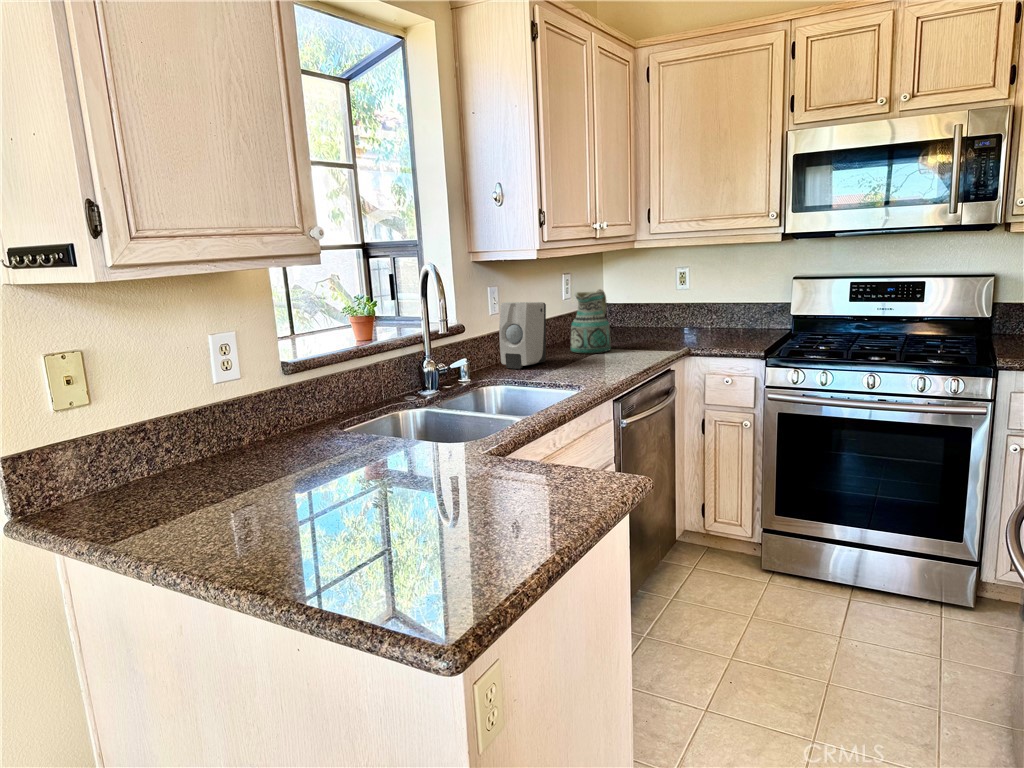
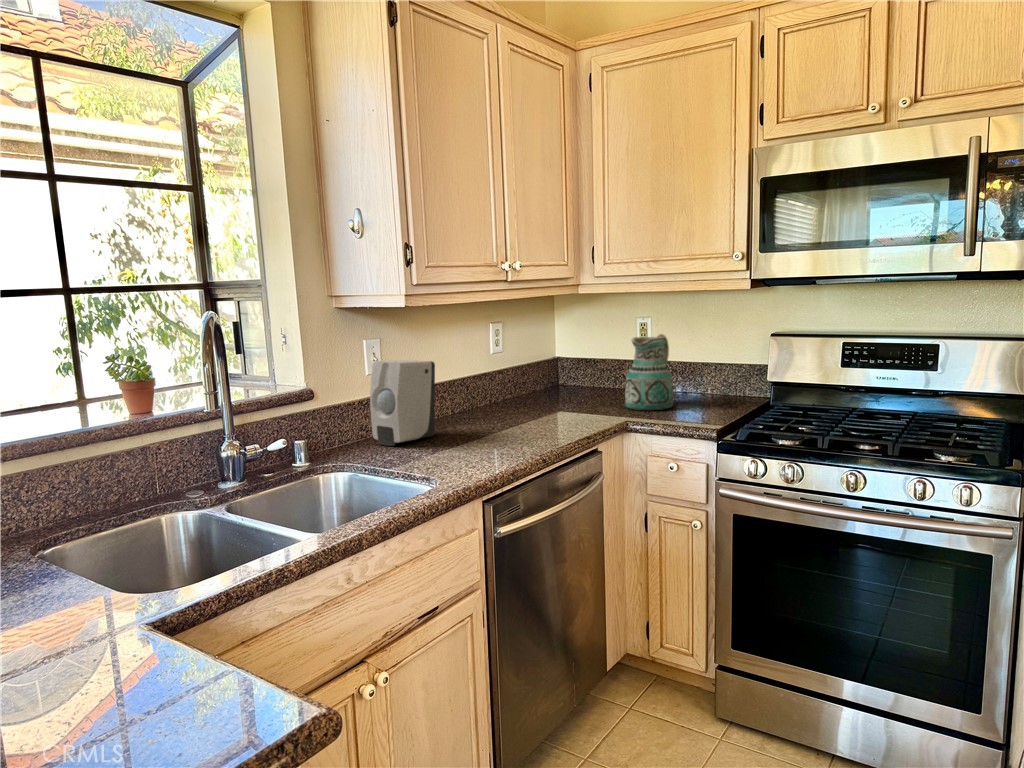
ceramic pitcher: present [571,289,611,353] -> present [625,334,673,410]

